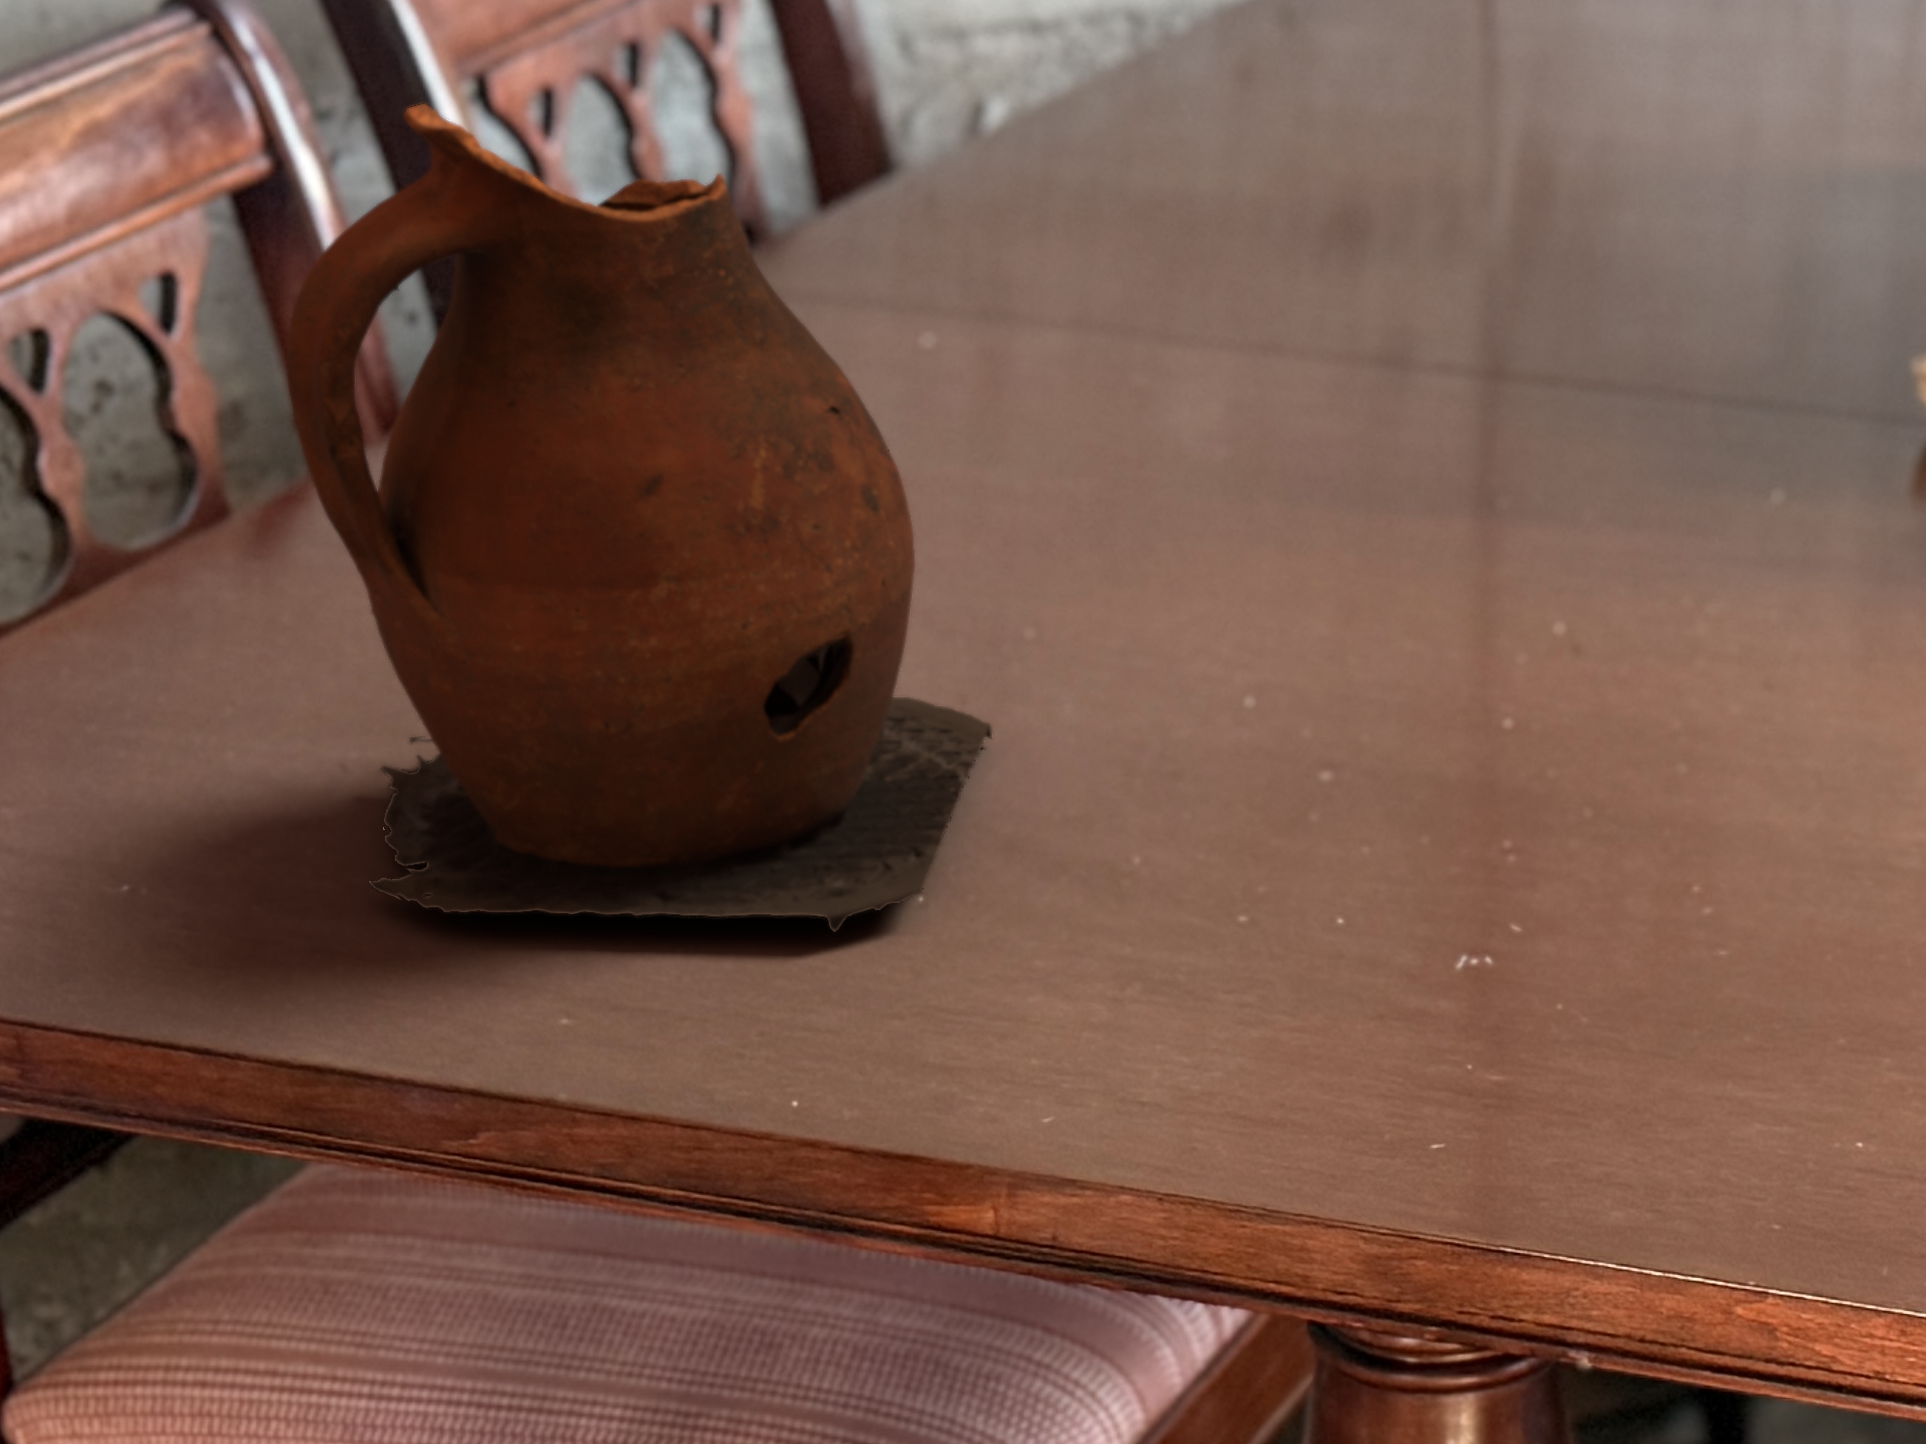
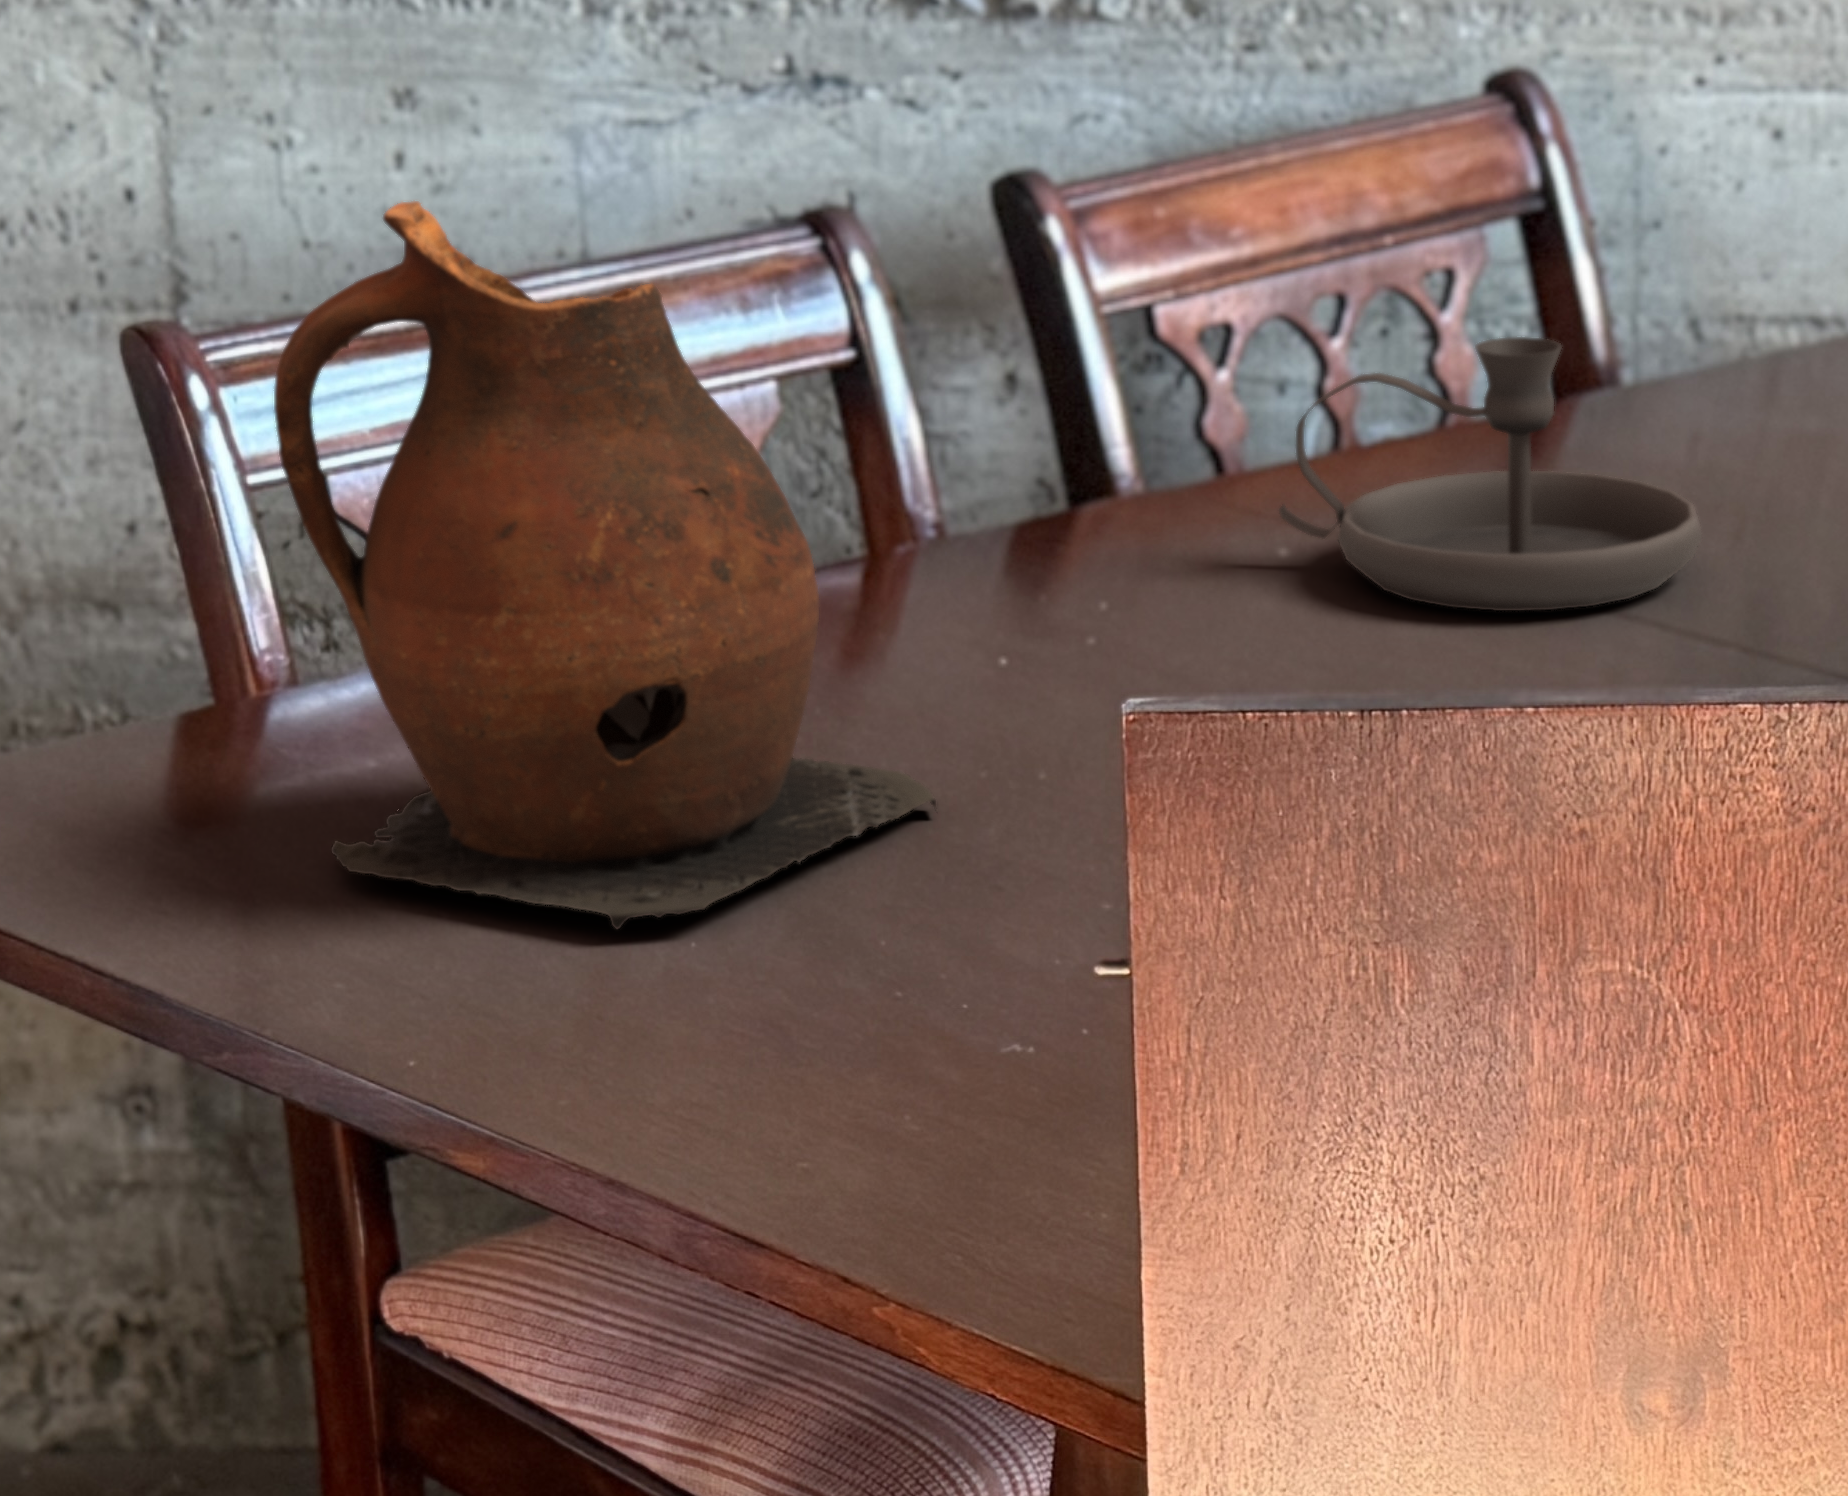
candlestick: none [969,103,1451,419] -> present [1279,337,1702,611]

